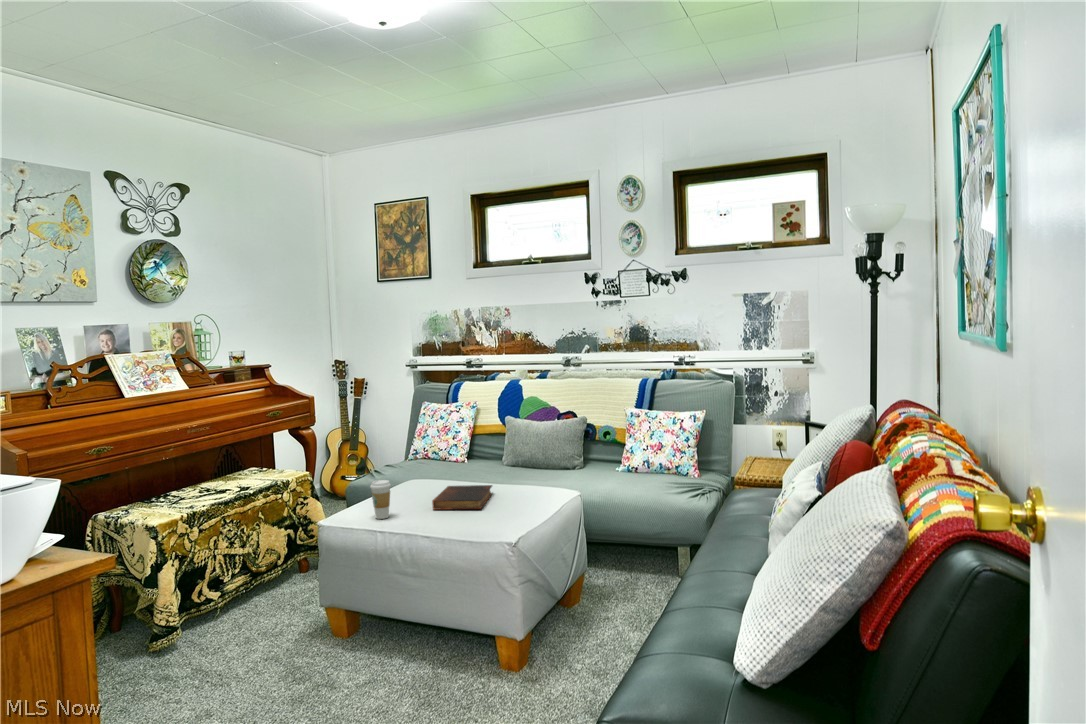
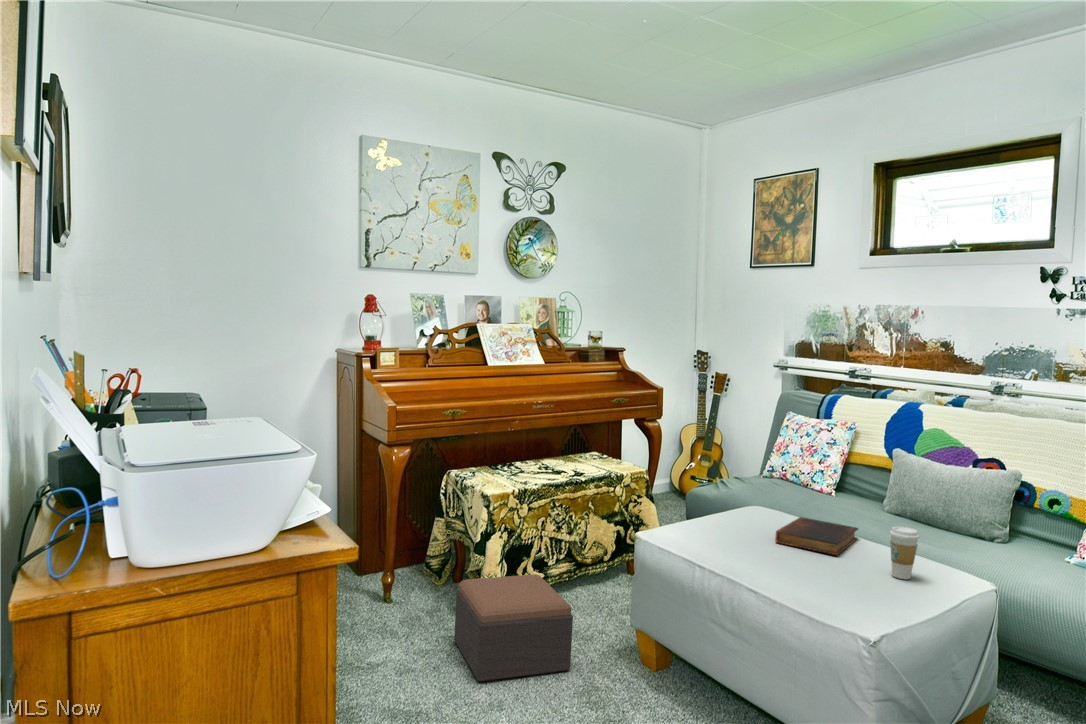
coffee cup: present [370,480,391,519] -> present [890,526,919,579]
footstool: none [136,589,268,703] -> present [454,574,573,681]

